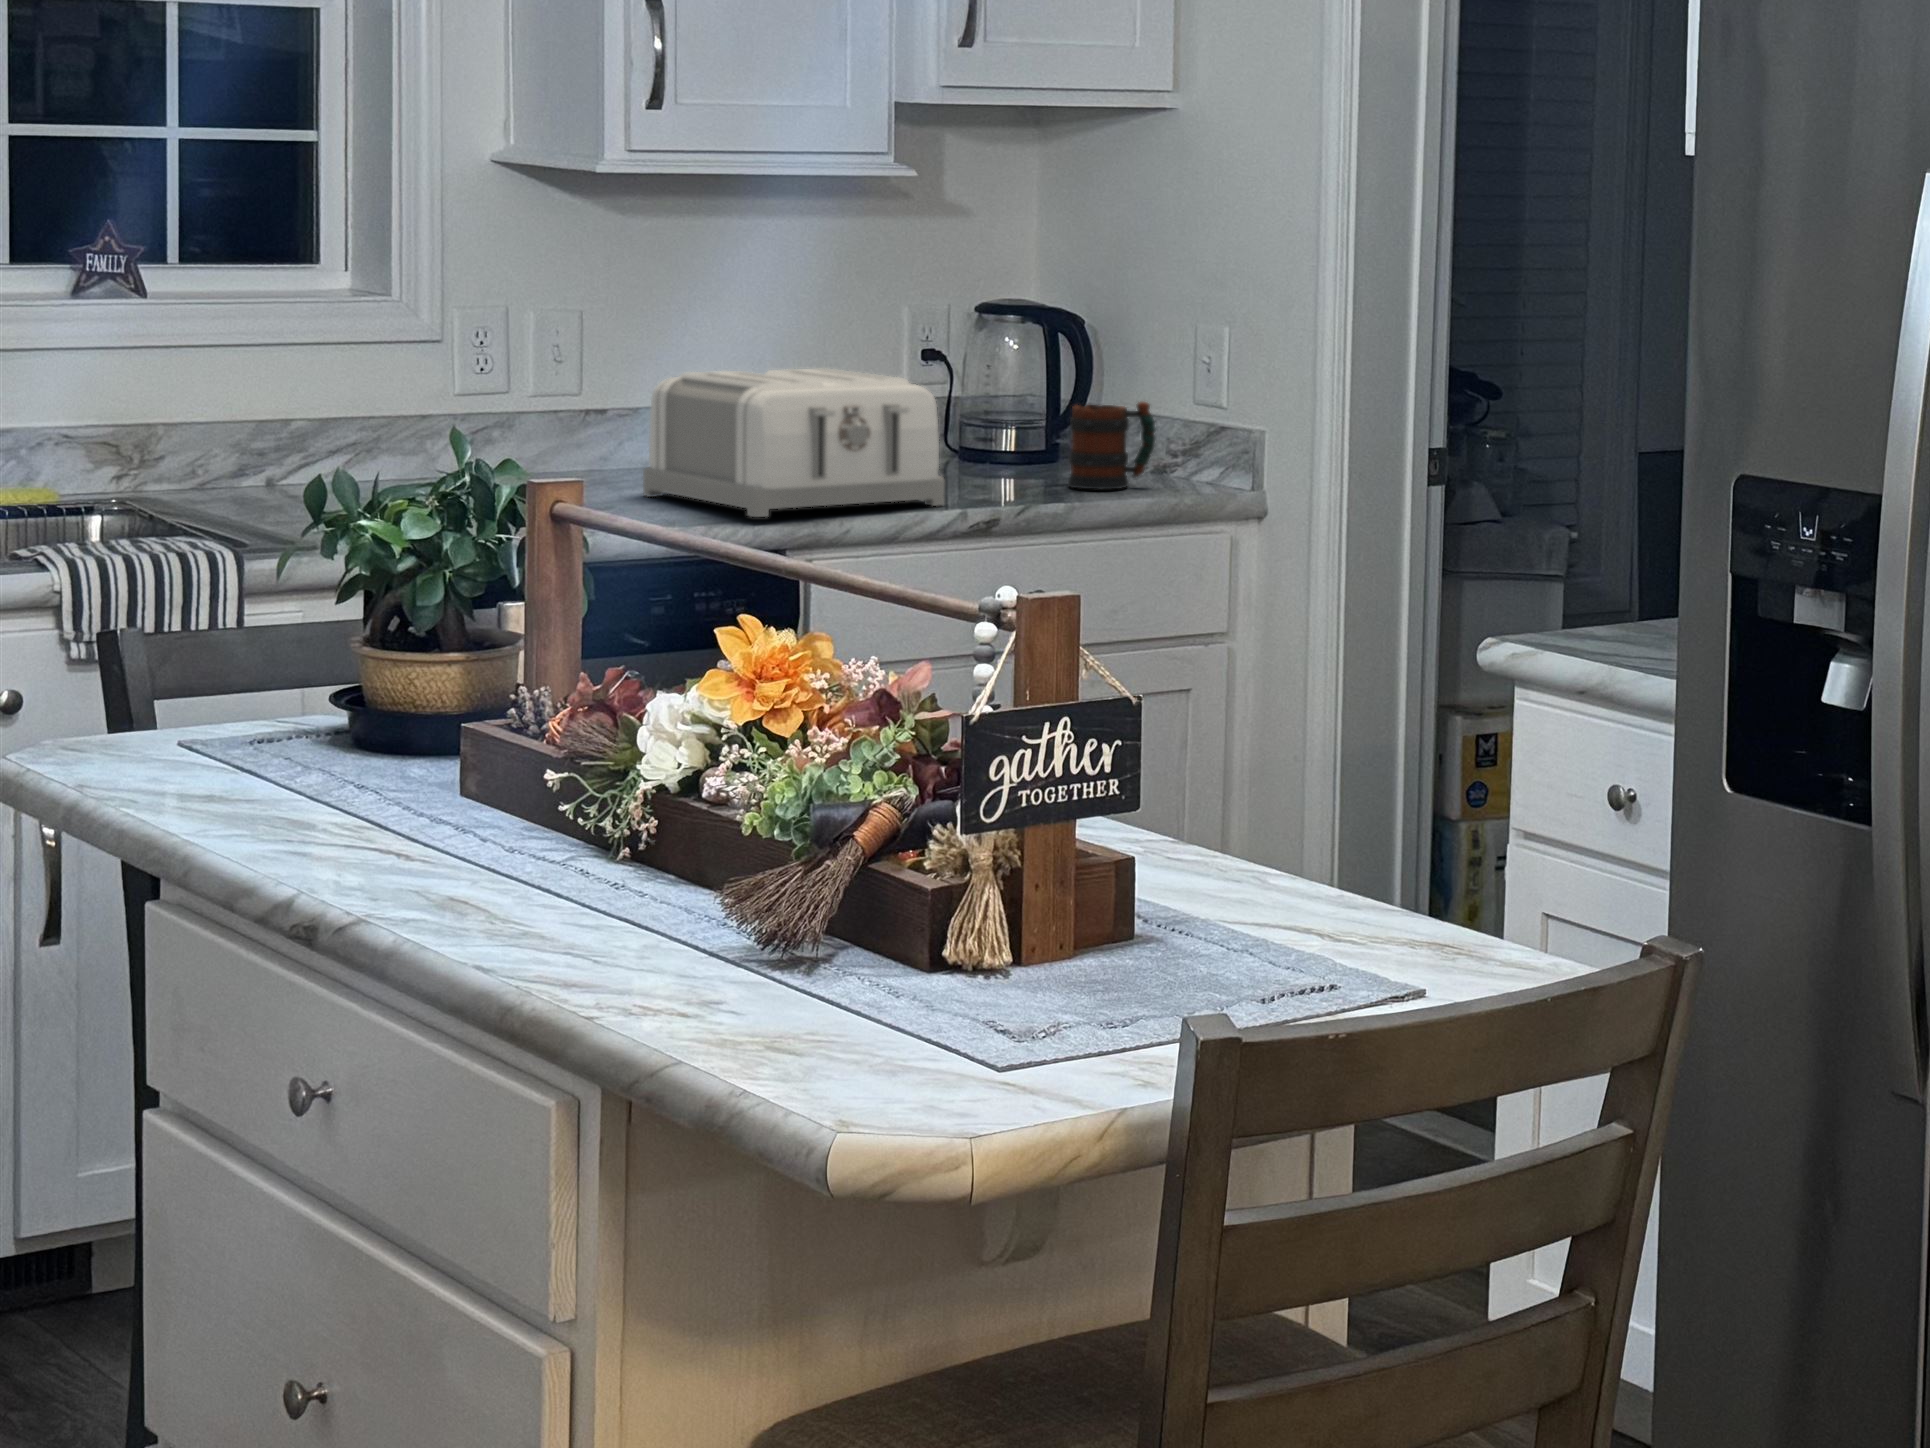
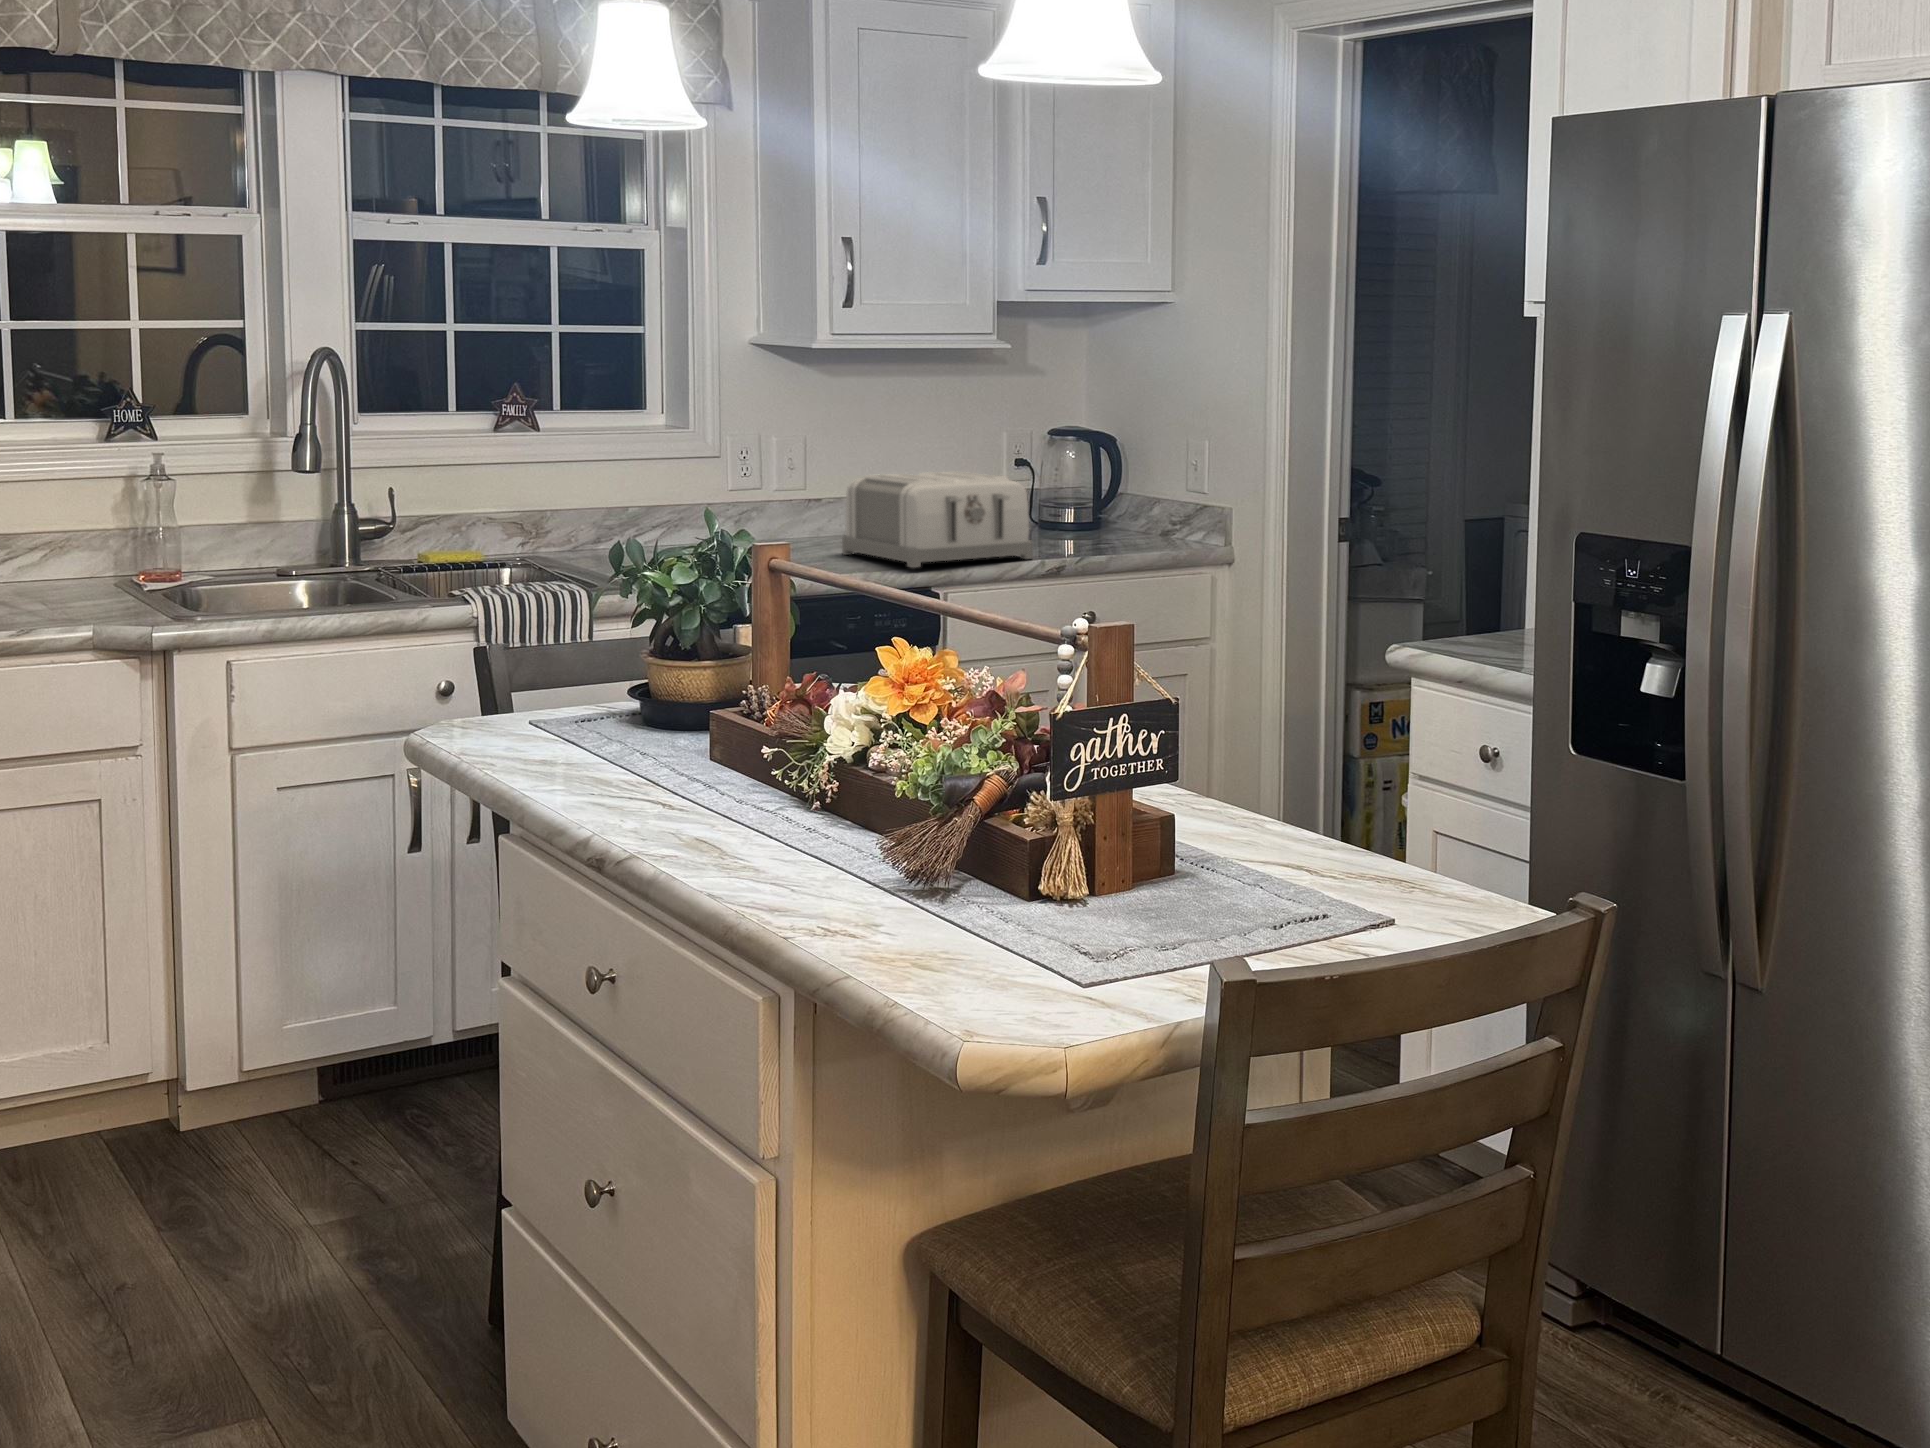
mug: present [1068,402,1156,489] -> none [1111,490,1168,548]

